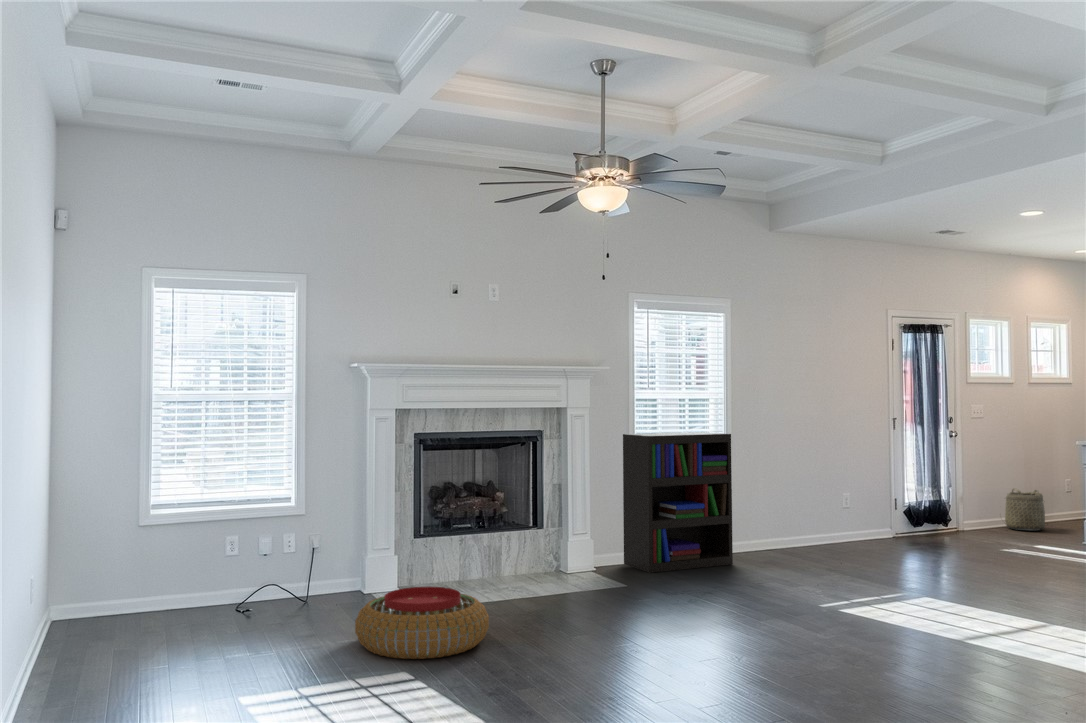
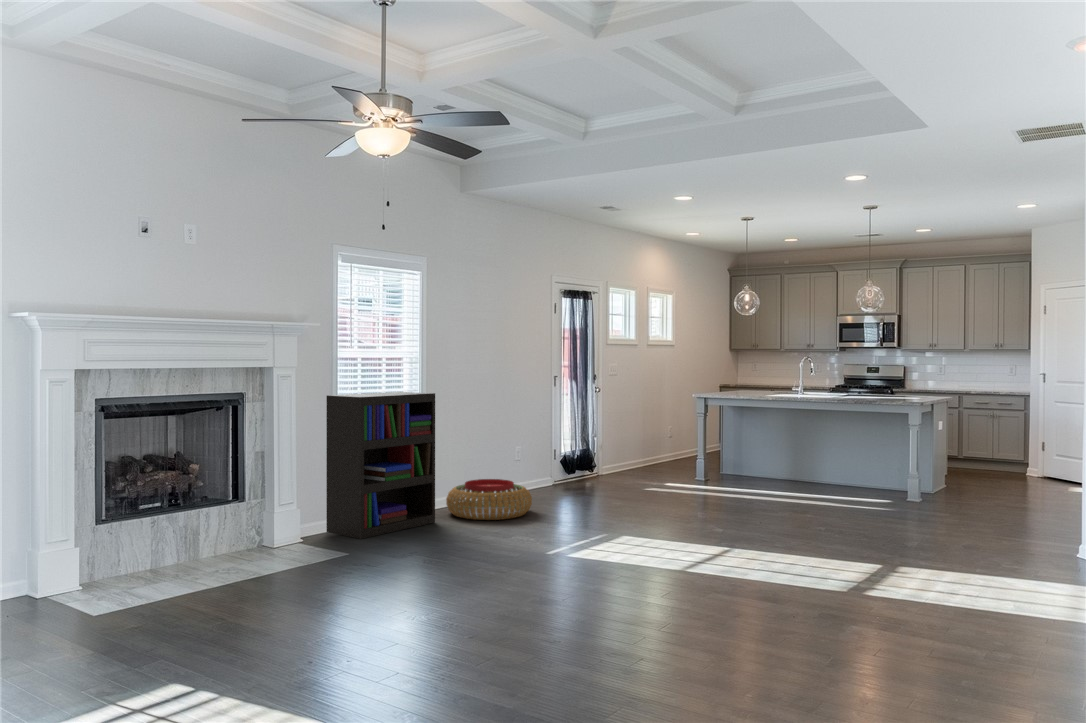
basket: present [1005,488,1045,531] -> none [627,436,666,472]
pouf: present [355,587,489,659] -> present [446,479,532,520]

